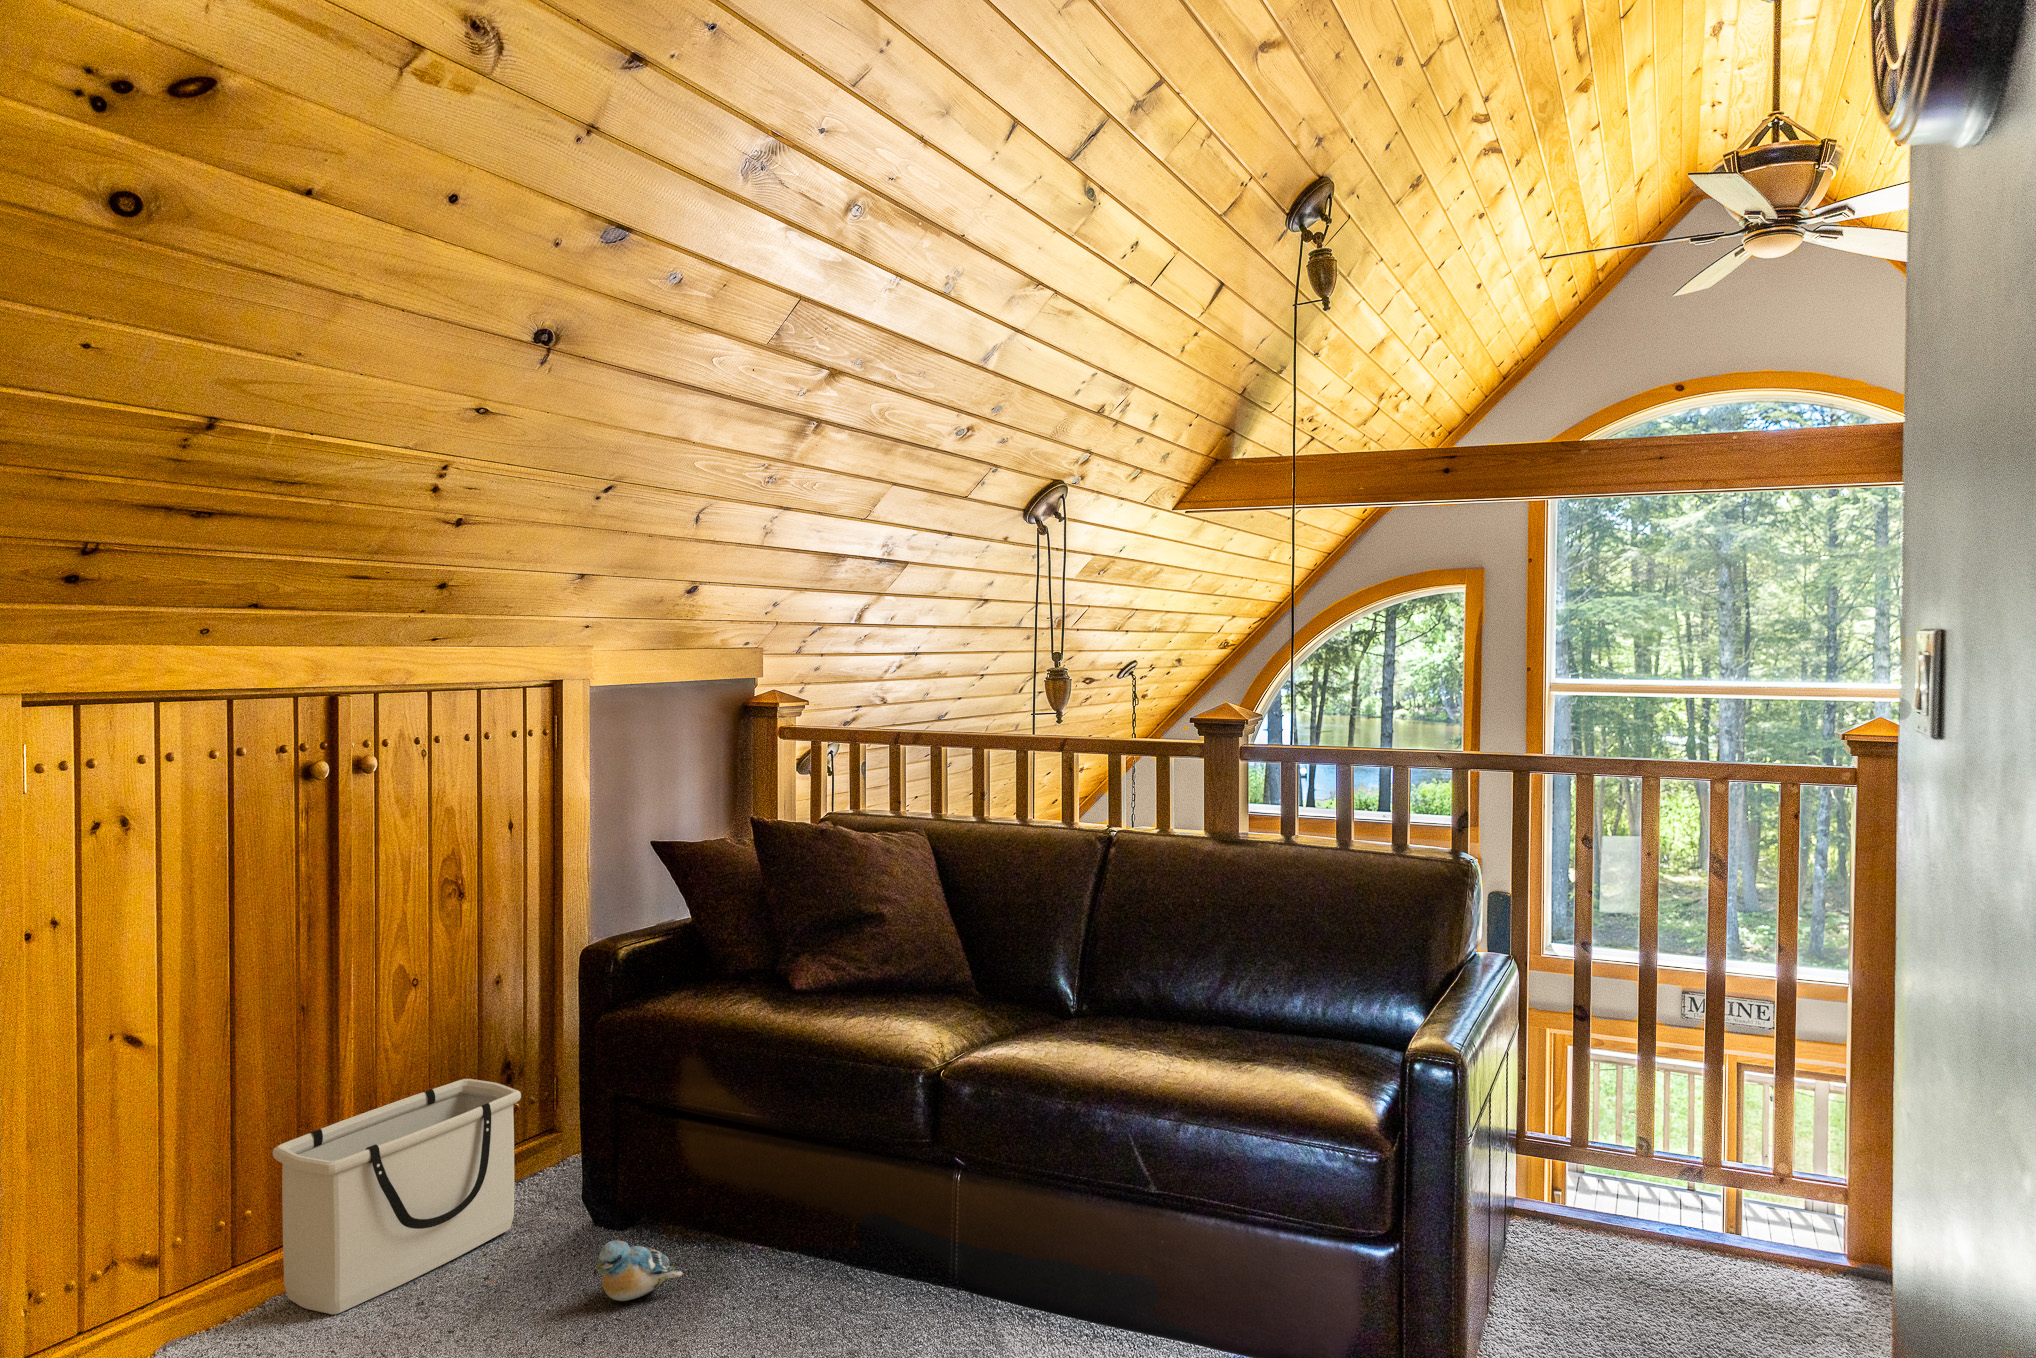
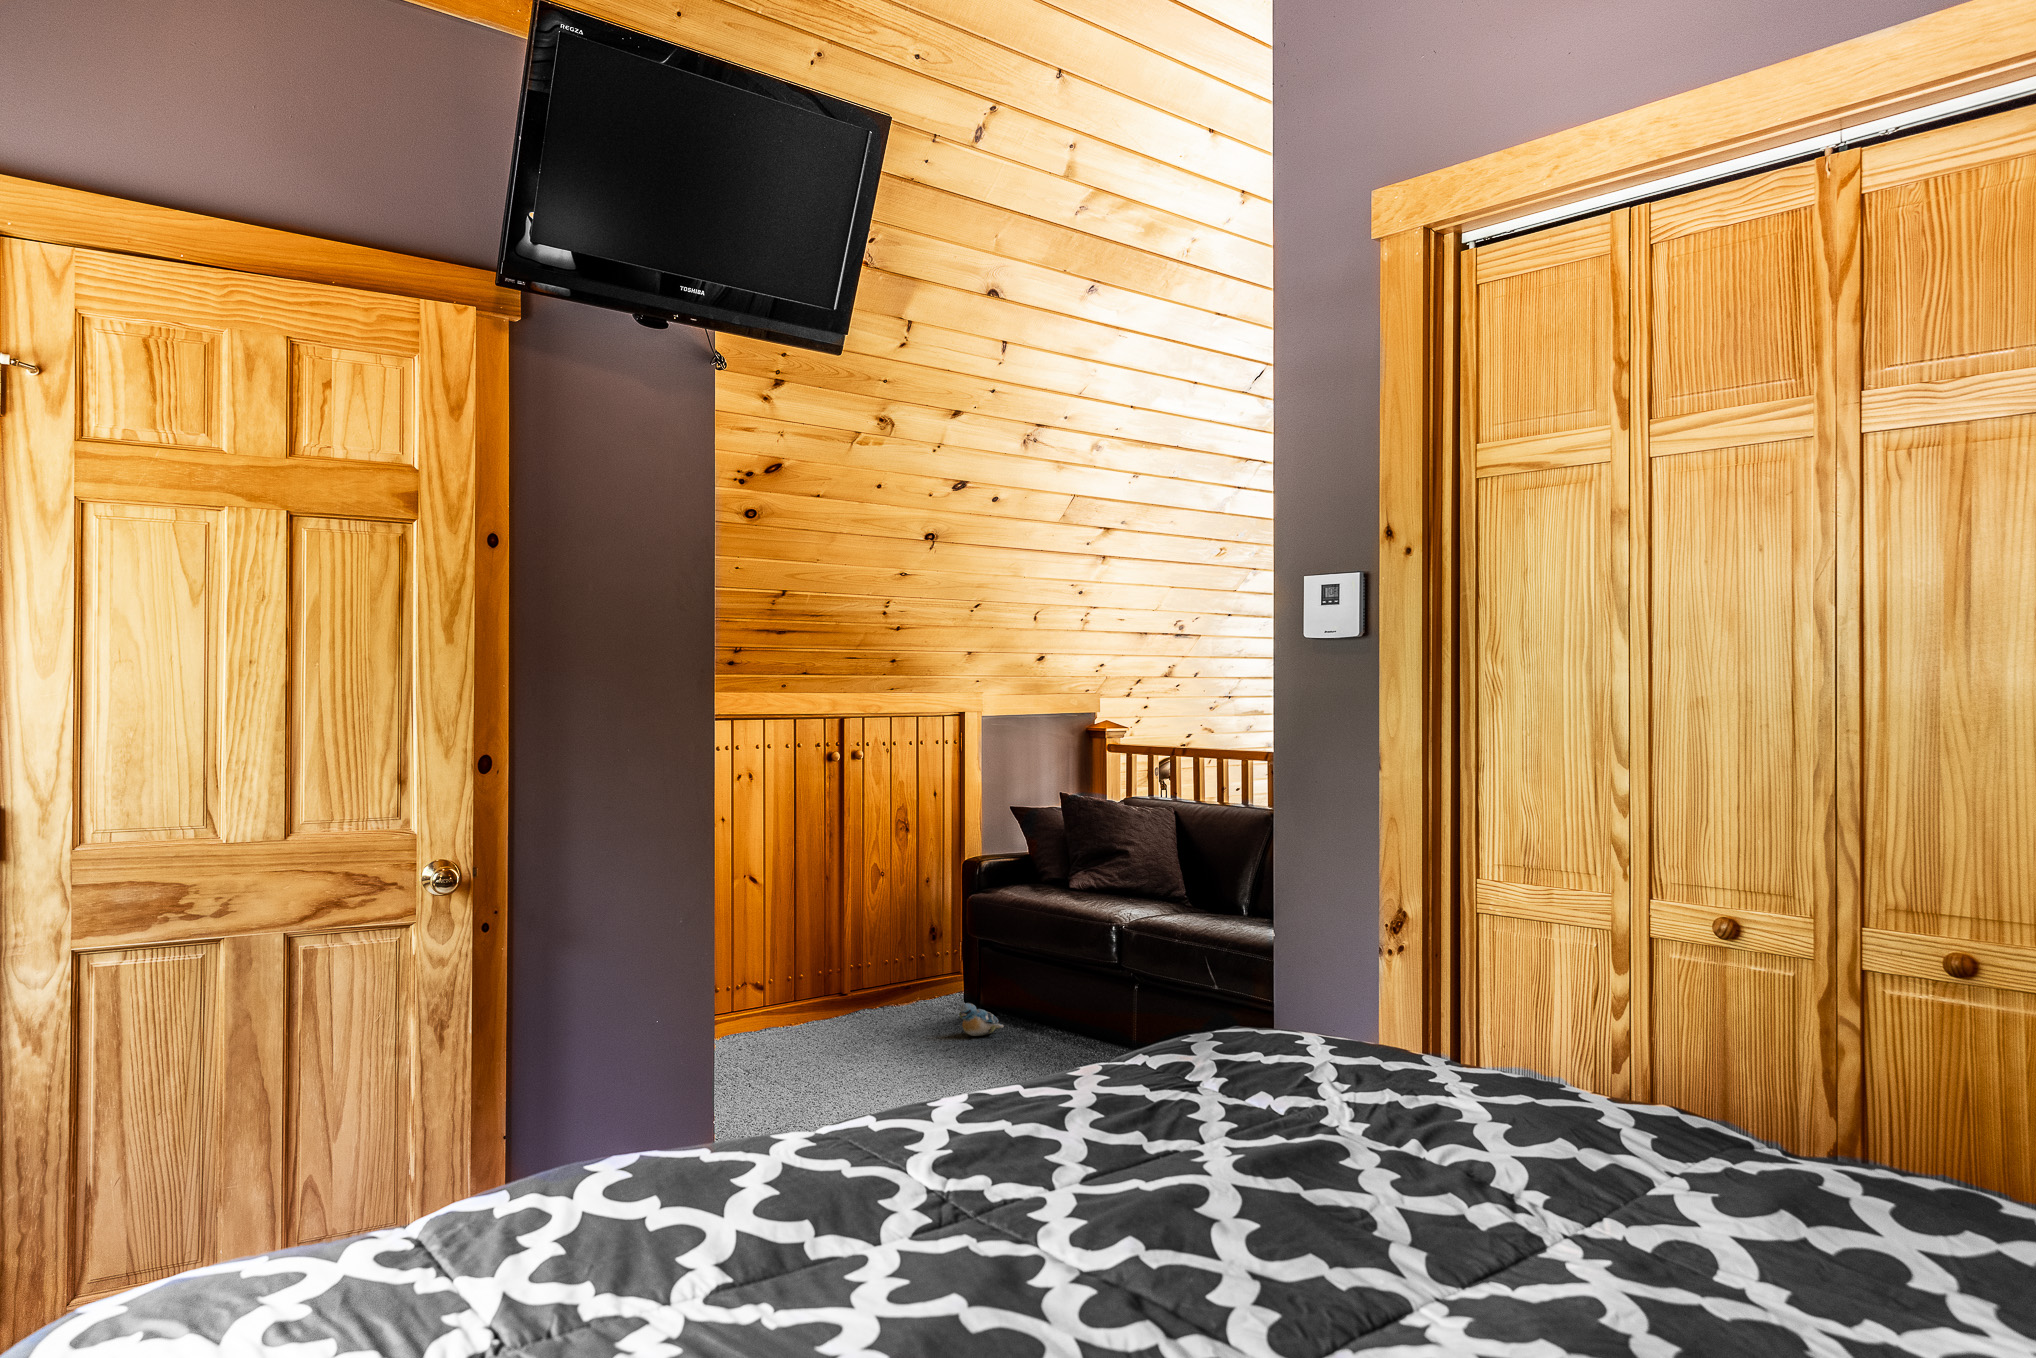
storage bin: present [273,1079,521,1315] -> none [812,928,934,1028]

